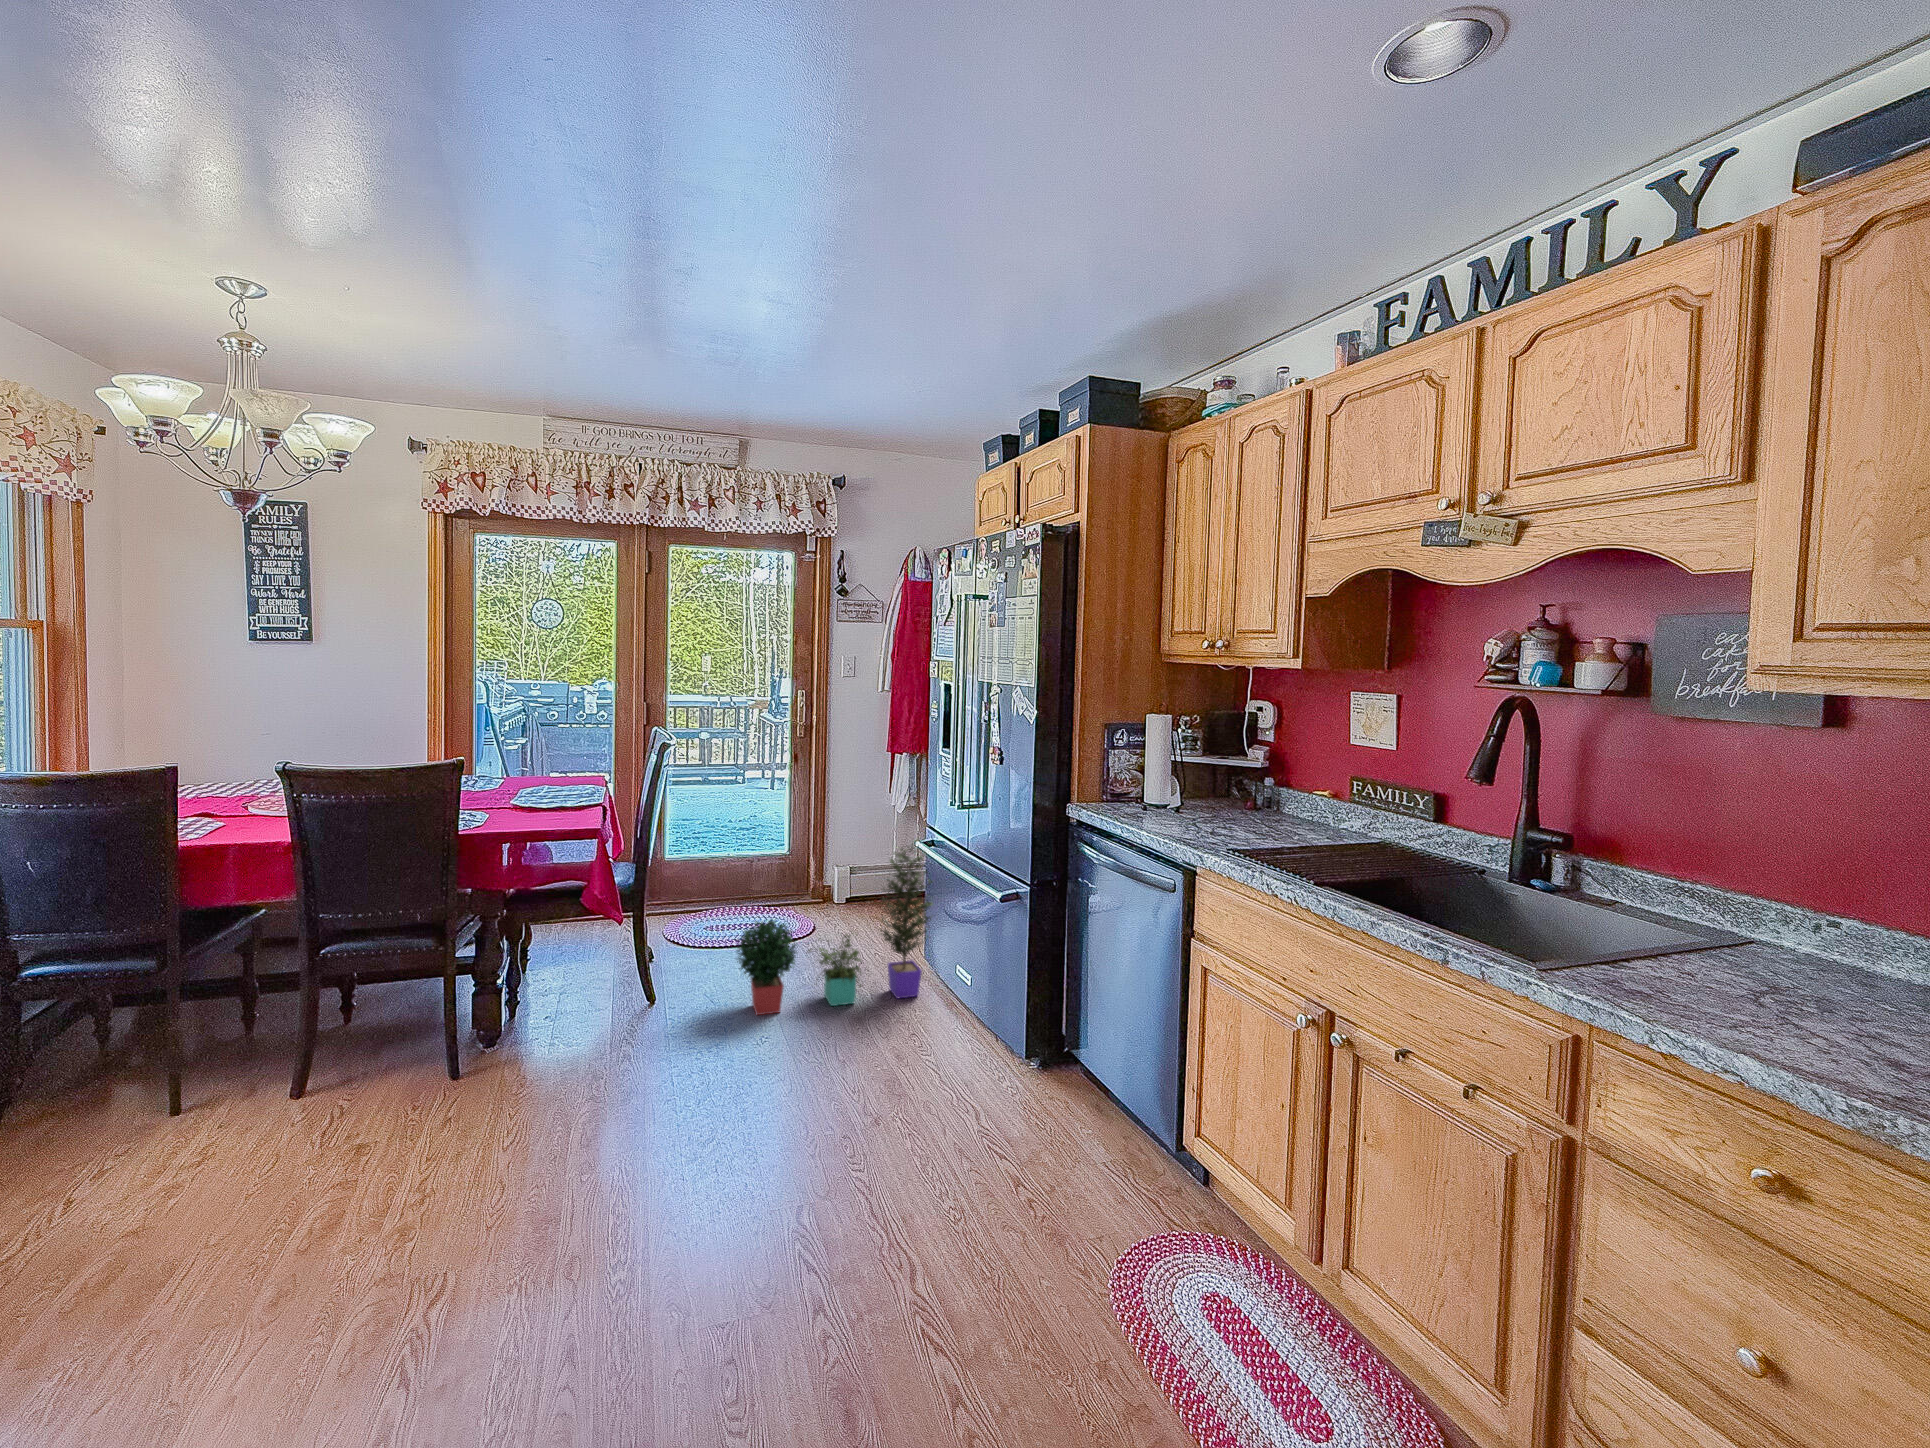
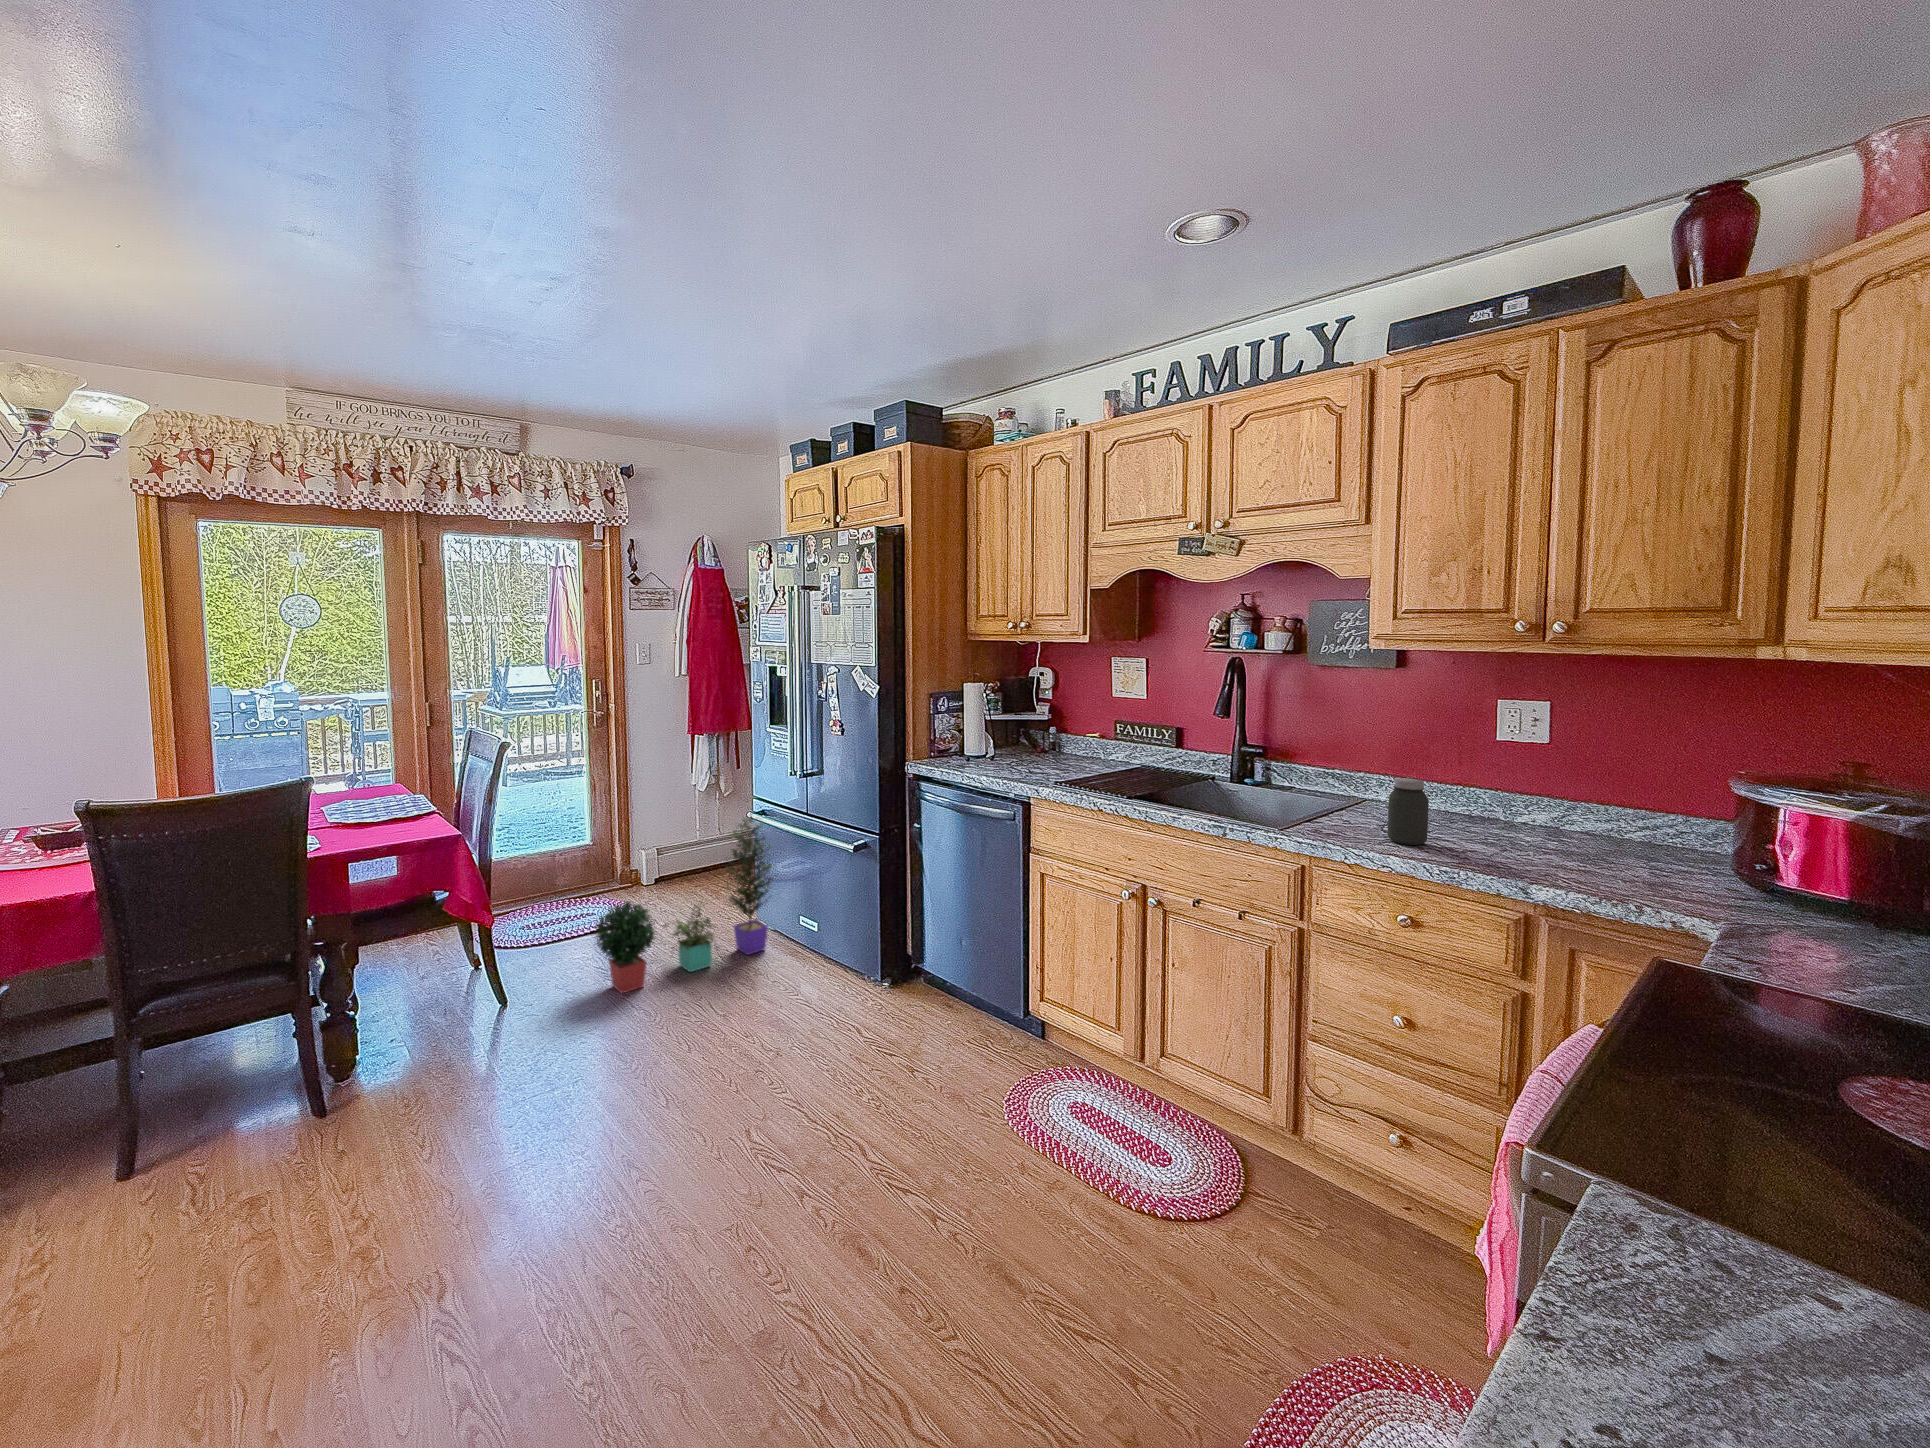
jar: none [1754,917,1848,1044] -> present [1387,778,1429,845]

